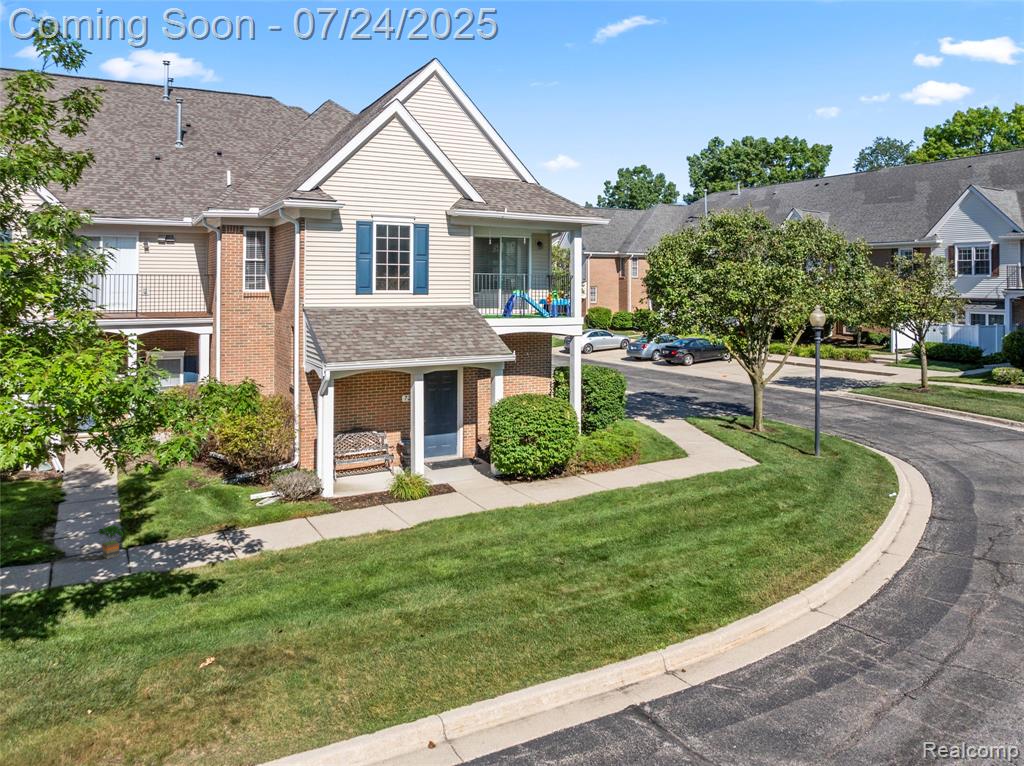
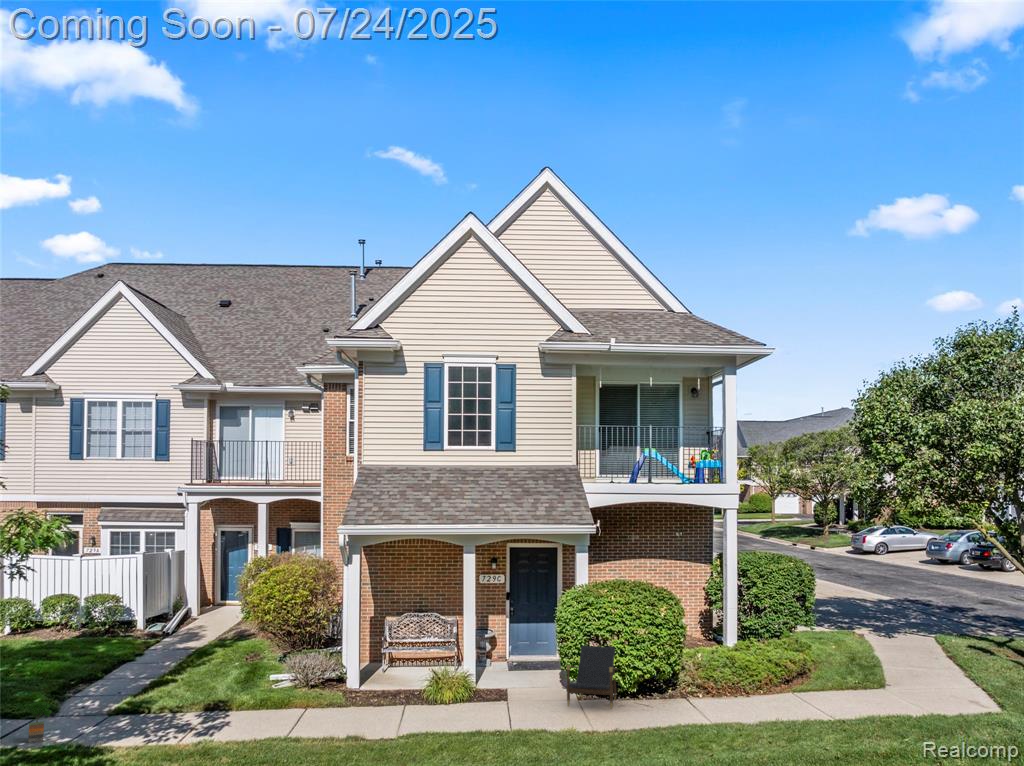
lounge chair: none [508,445,541,488] -> present [567,646,616,709]

